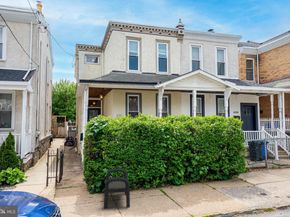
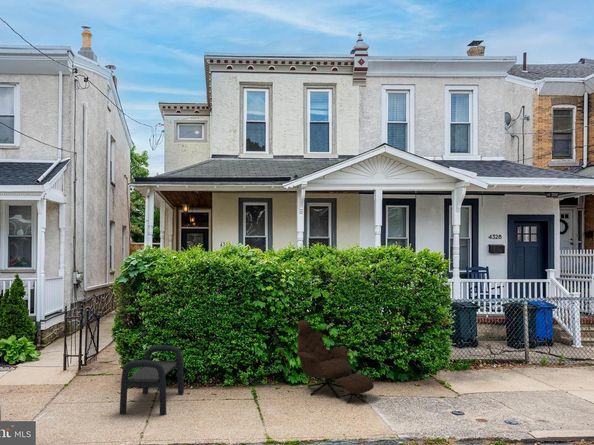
lounge chair: none [182,151,224,194] -> present [297,319,374,404]

